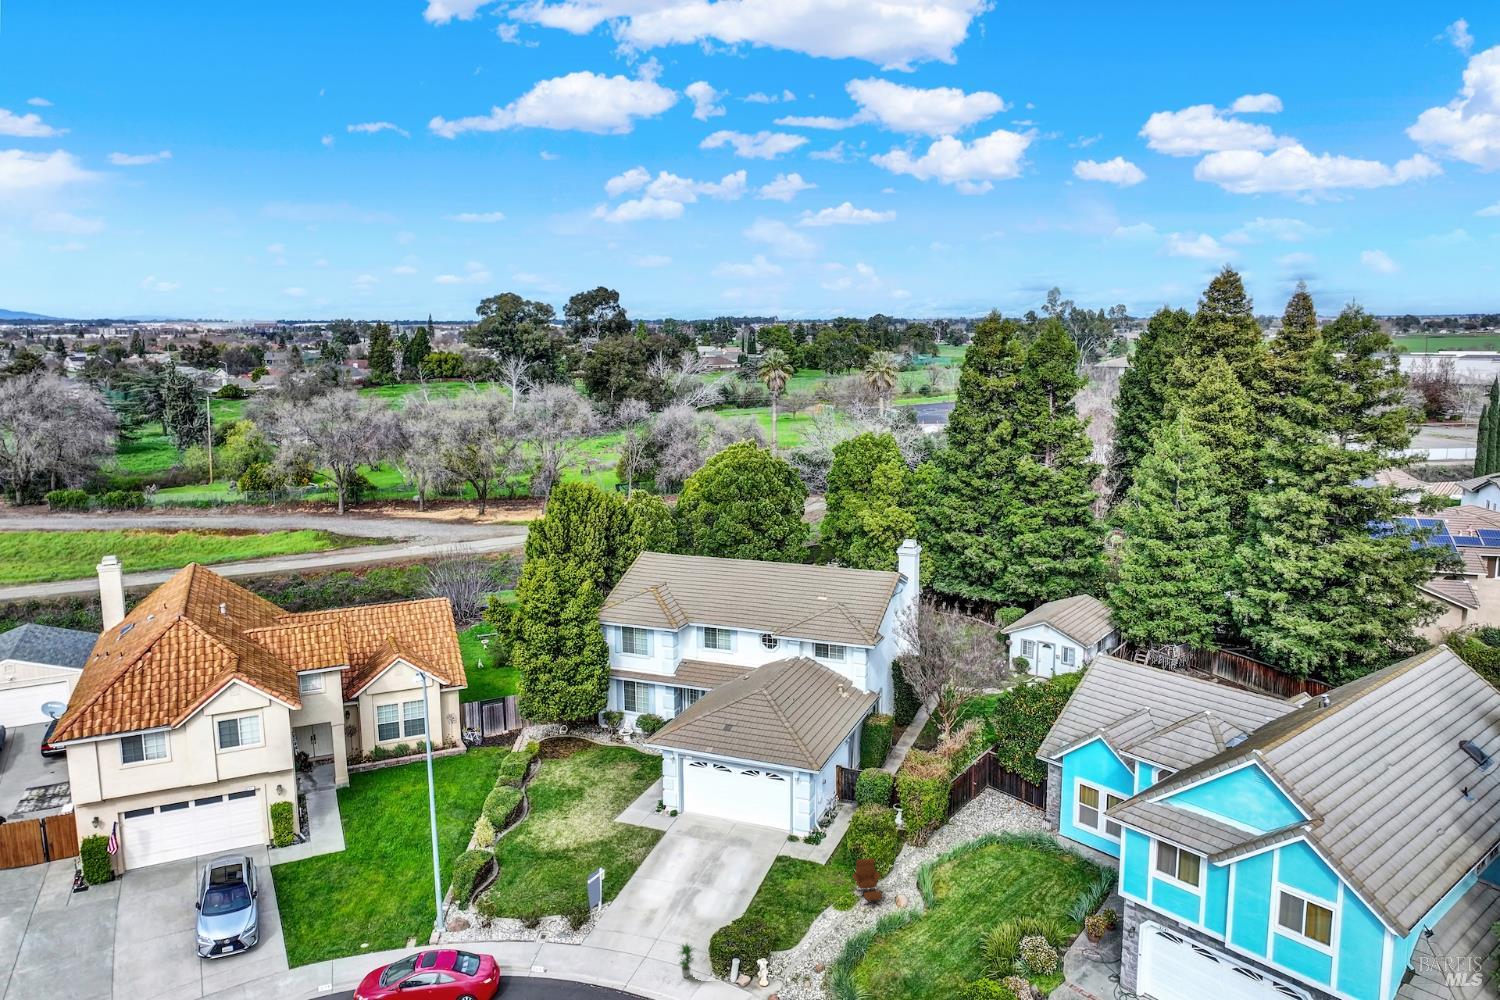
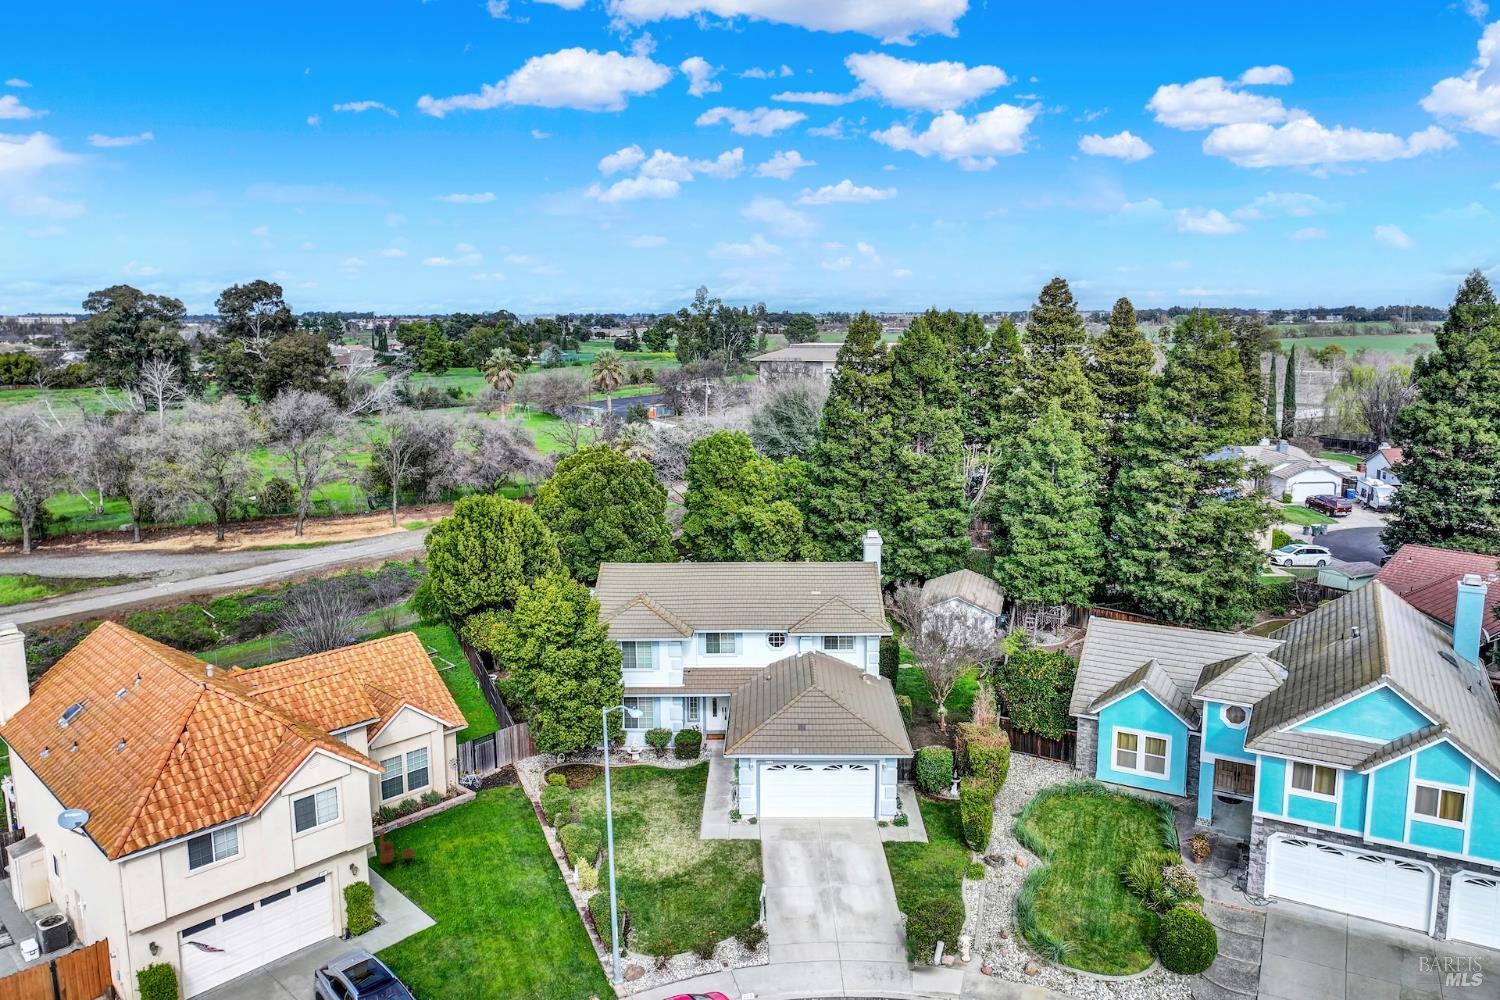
lounge chair: present [853,858,882,905] -> present [379,833,414,866]

